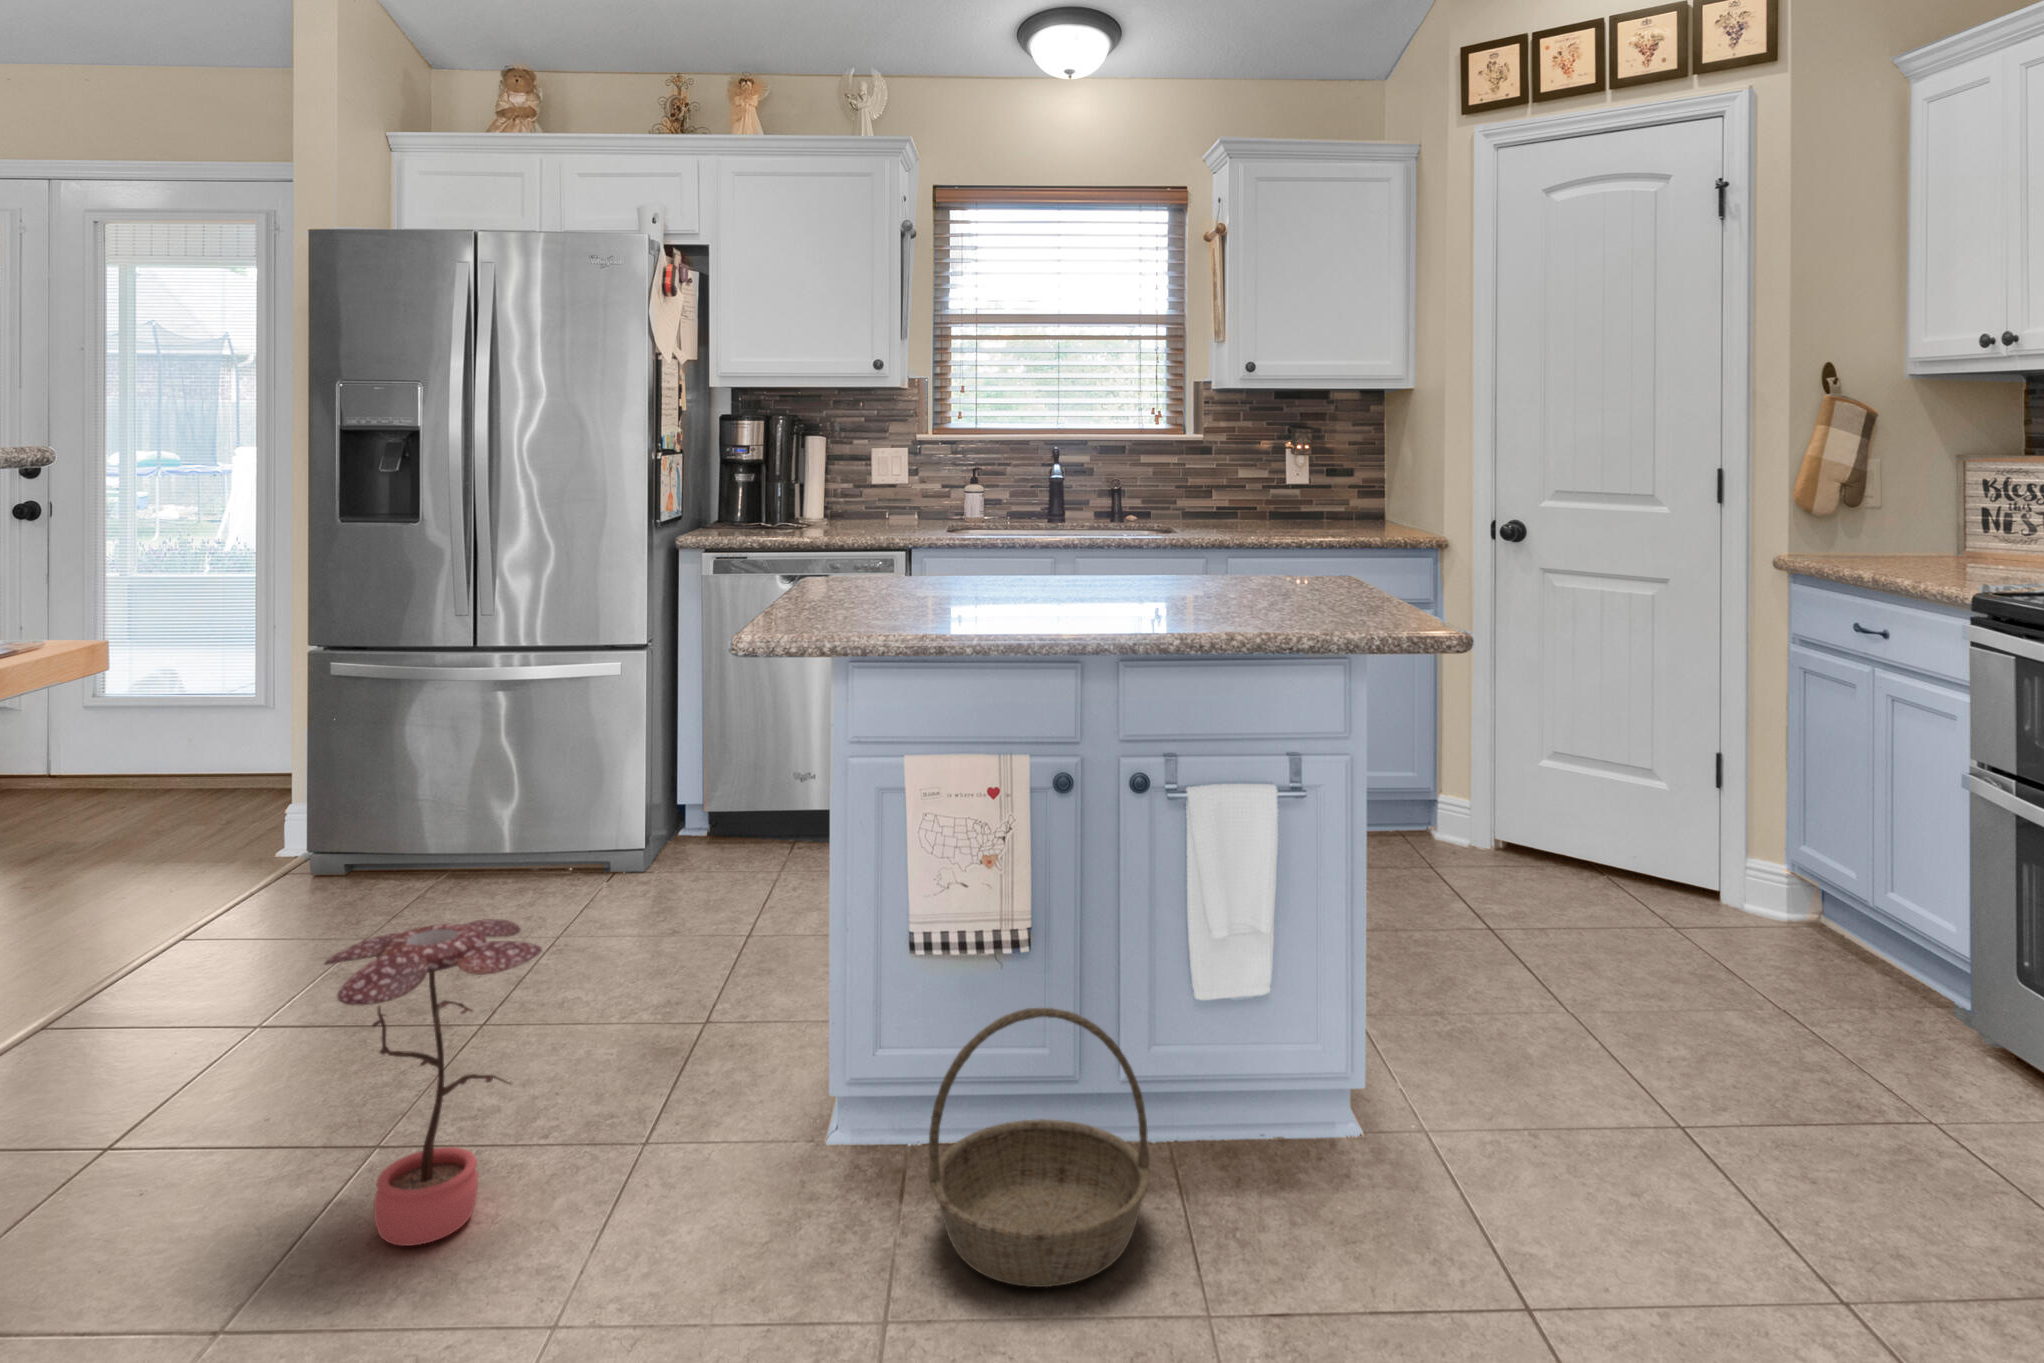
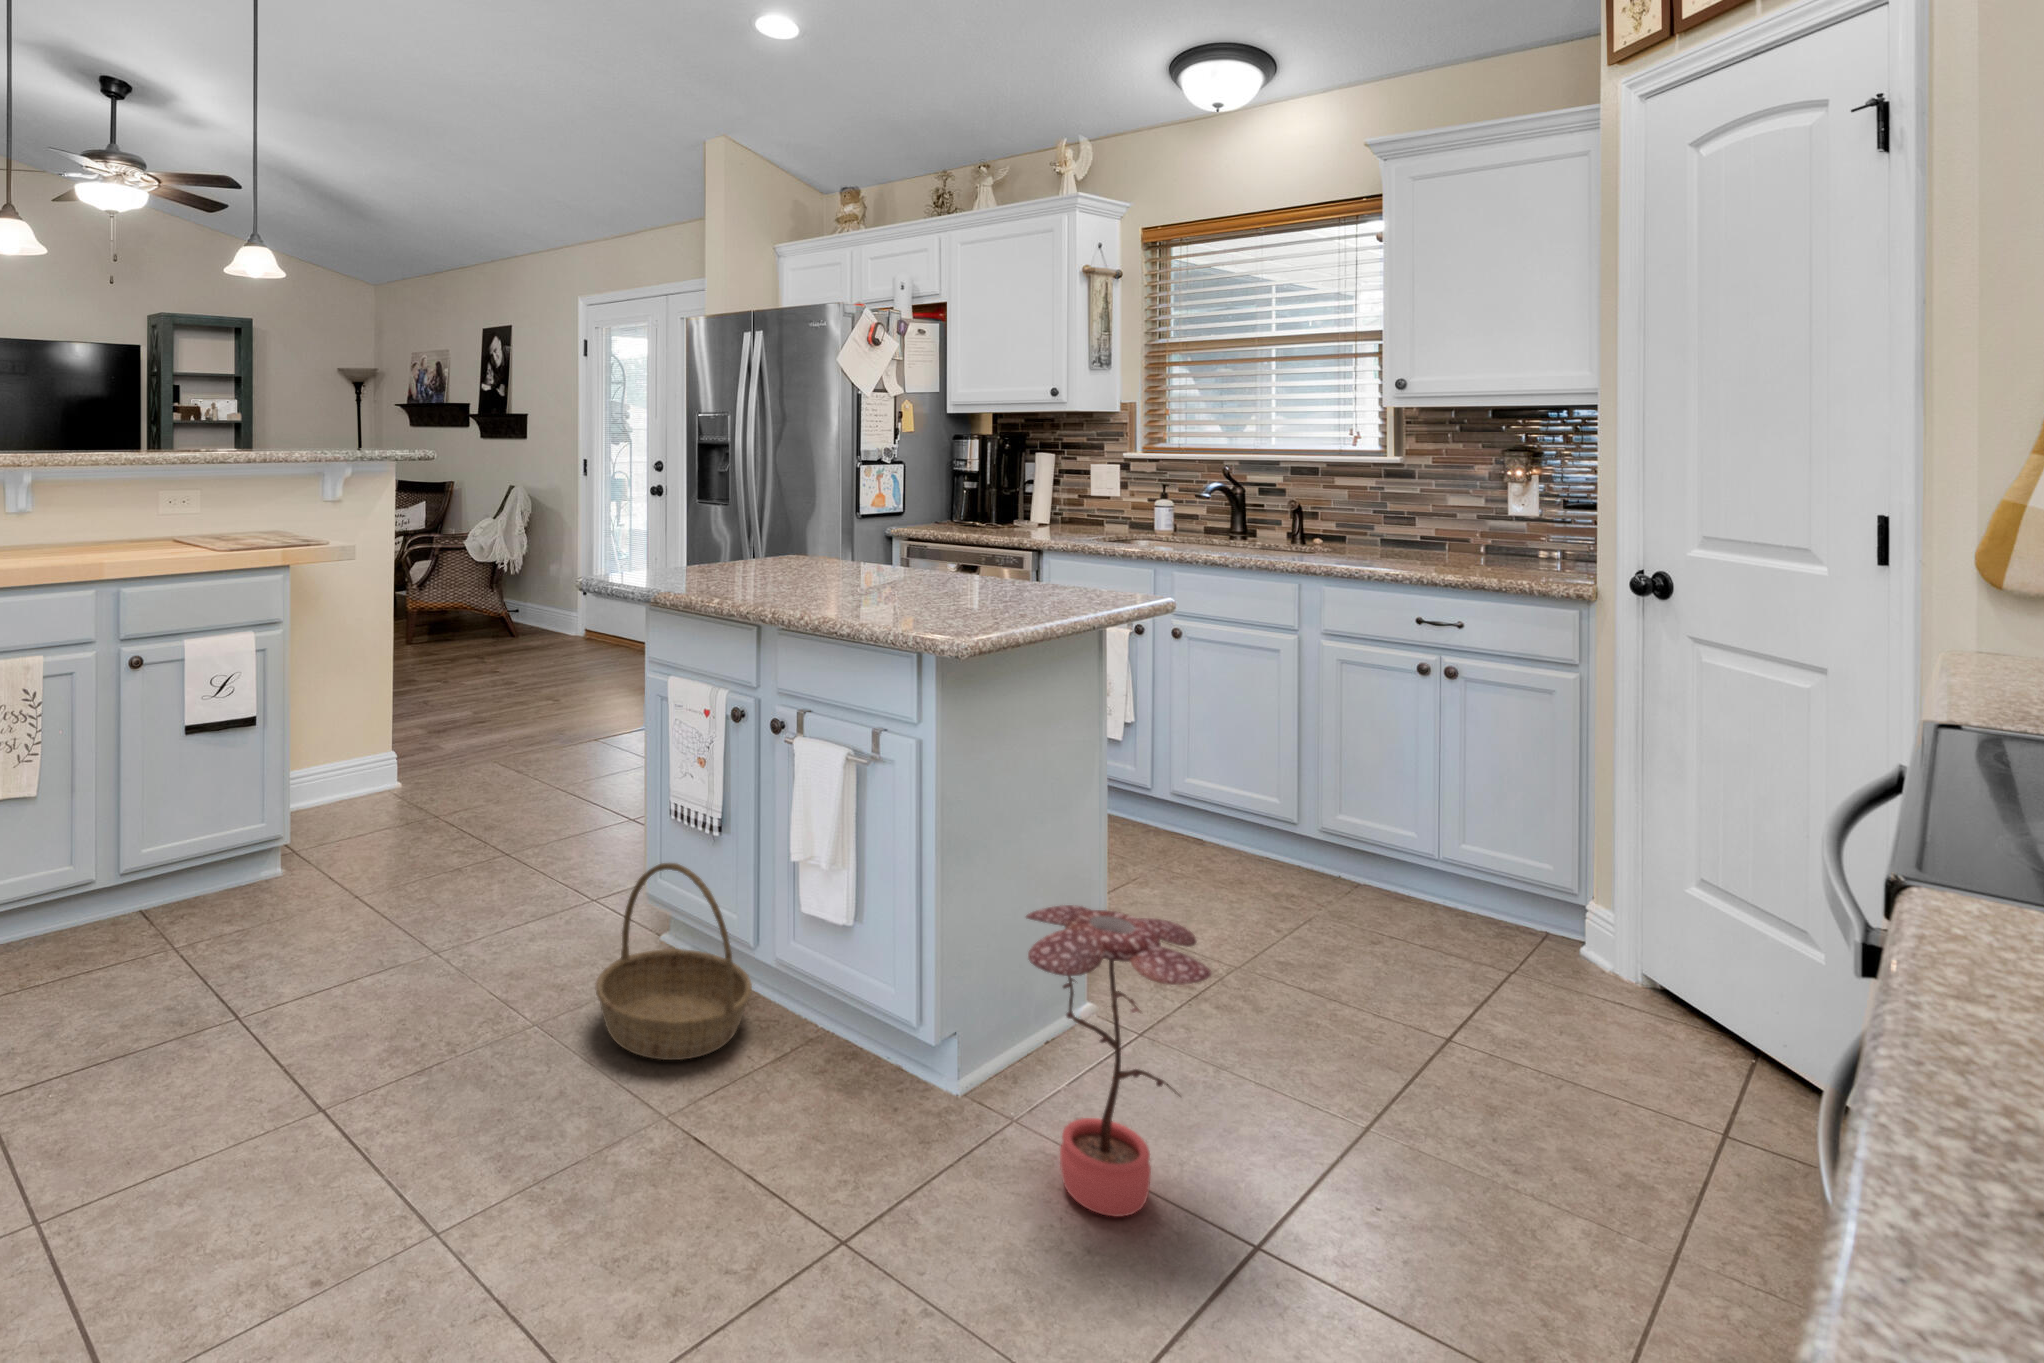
potted plant: present [324,919,542,1246] -> present [1026,905,1211,1217]

